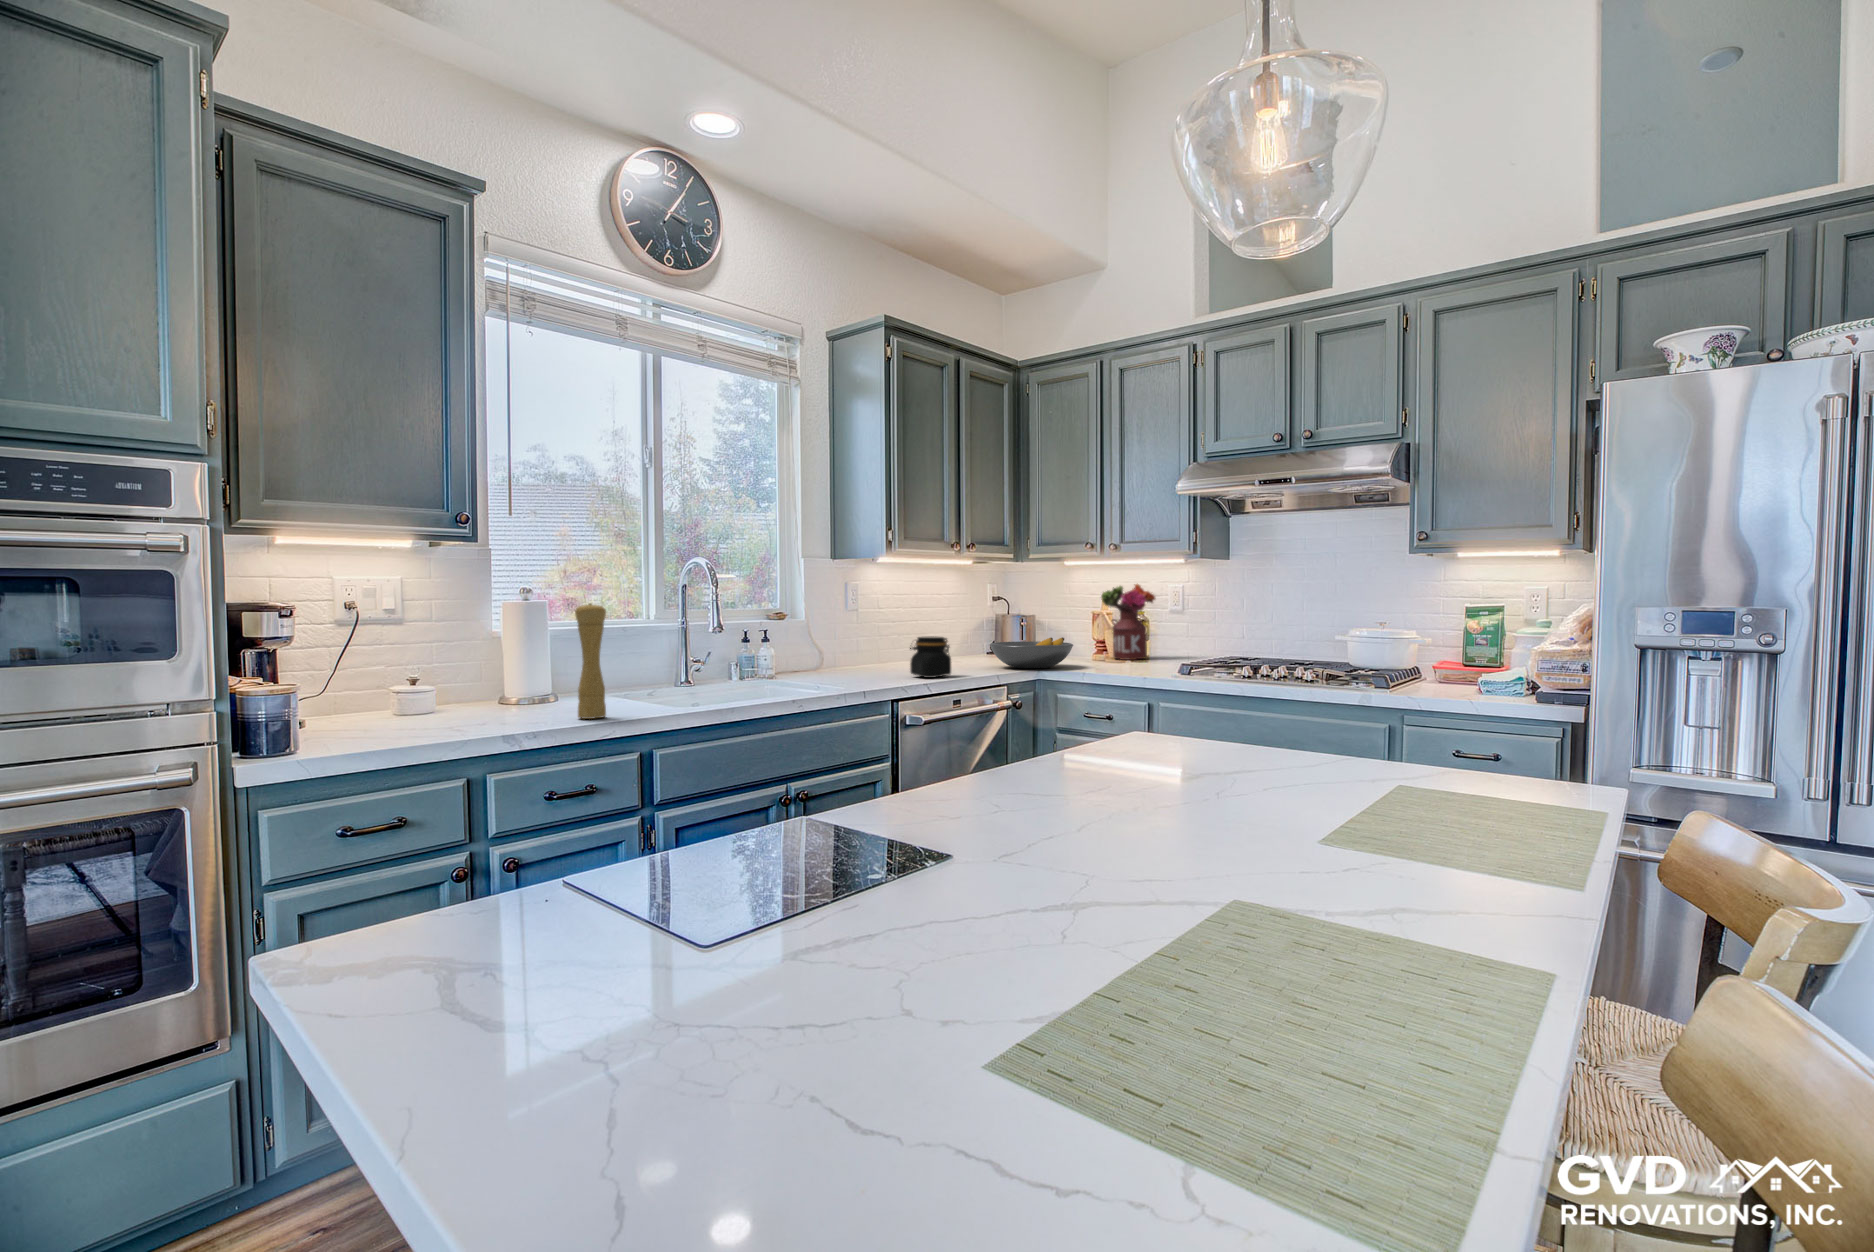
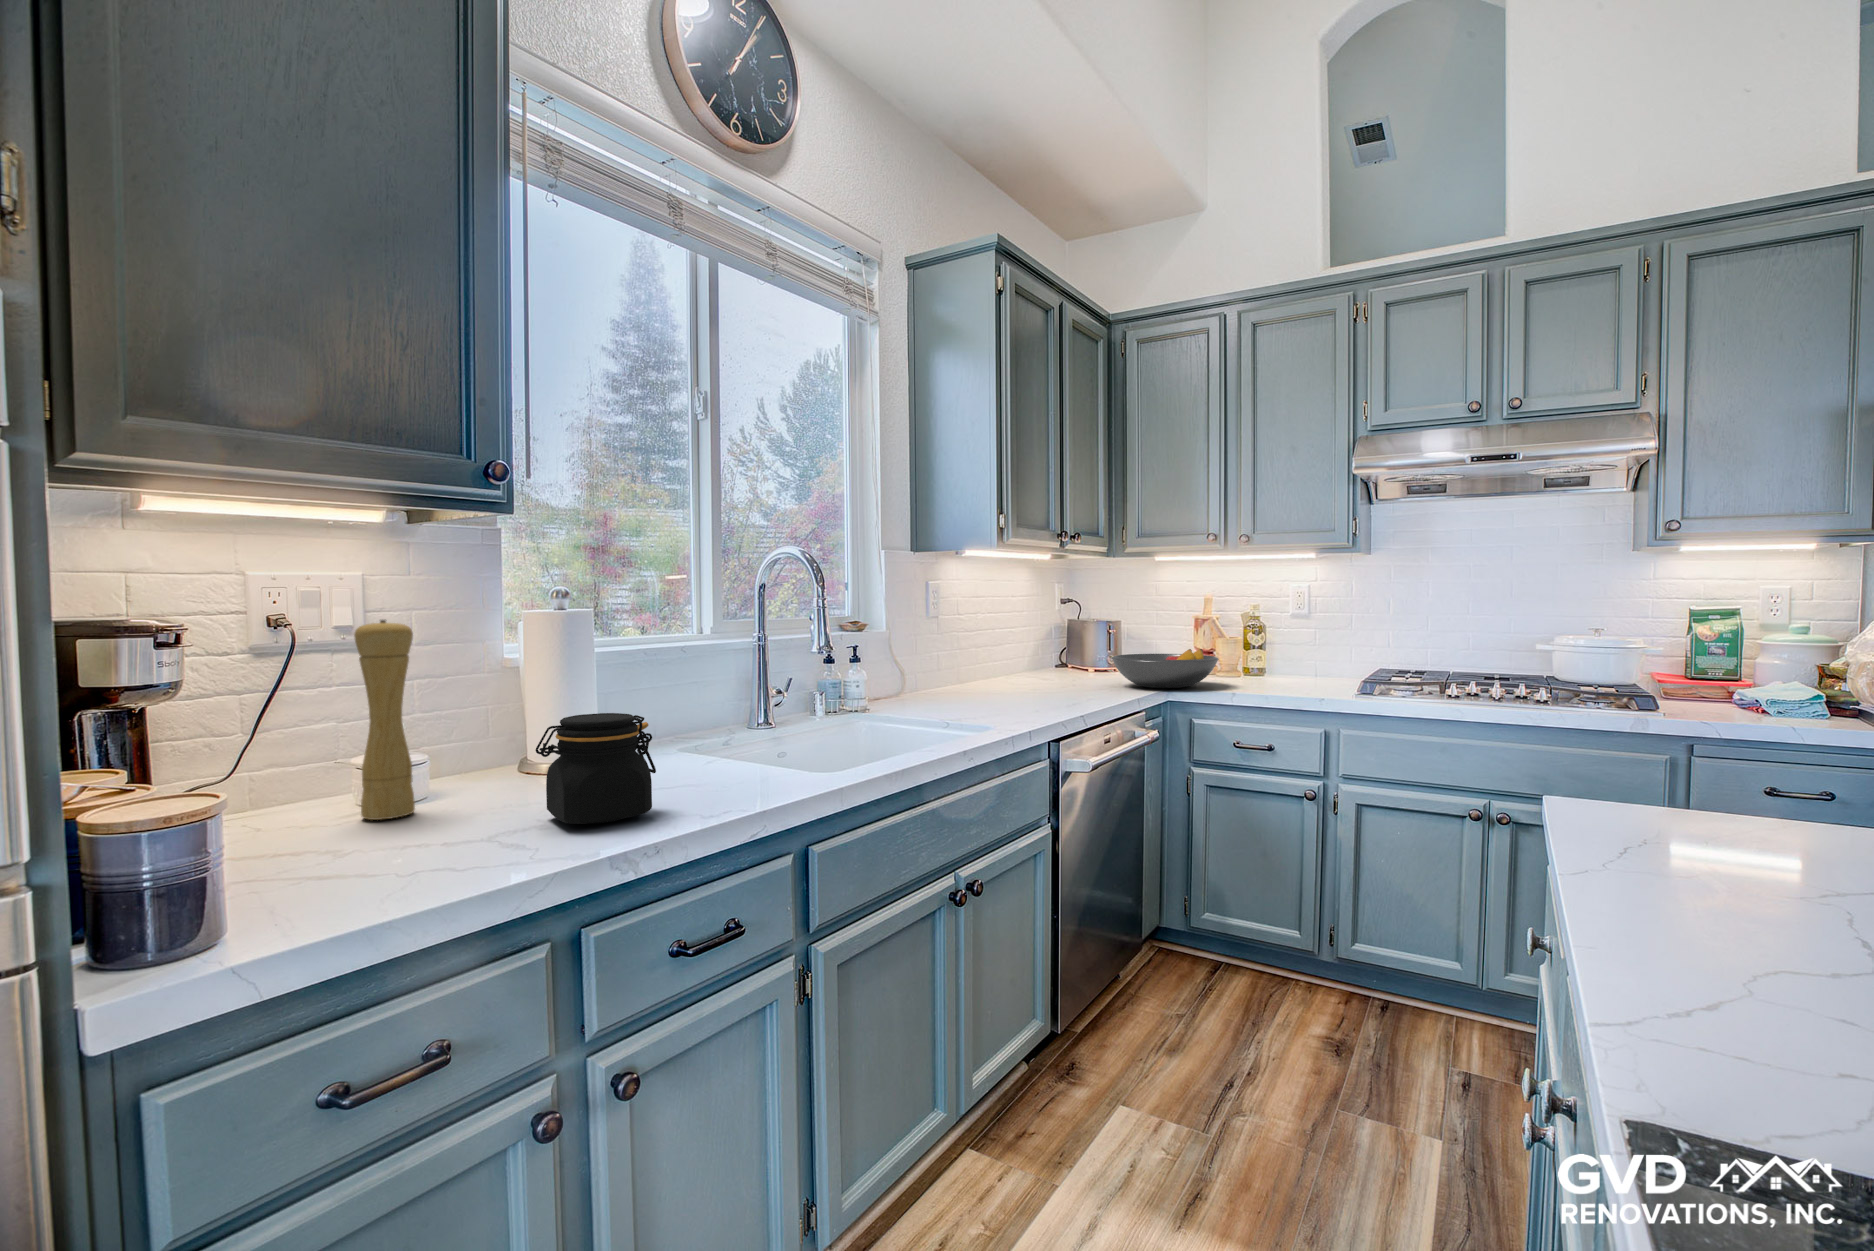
flower arrangement: present [1101,584,1156,660] -> none [1210,582,1278,673]
pepper mill: present [575,603,606,719] -> present [354,620,415,820]
jar: present [910,636,951,678] -> present [536,713,656,824]

